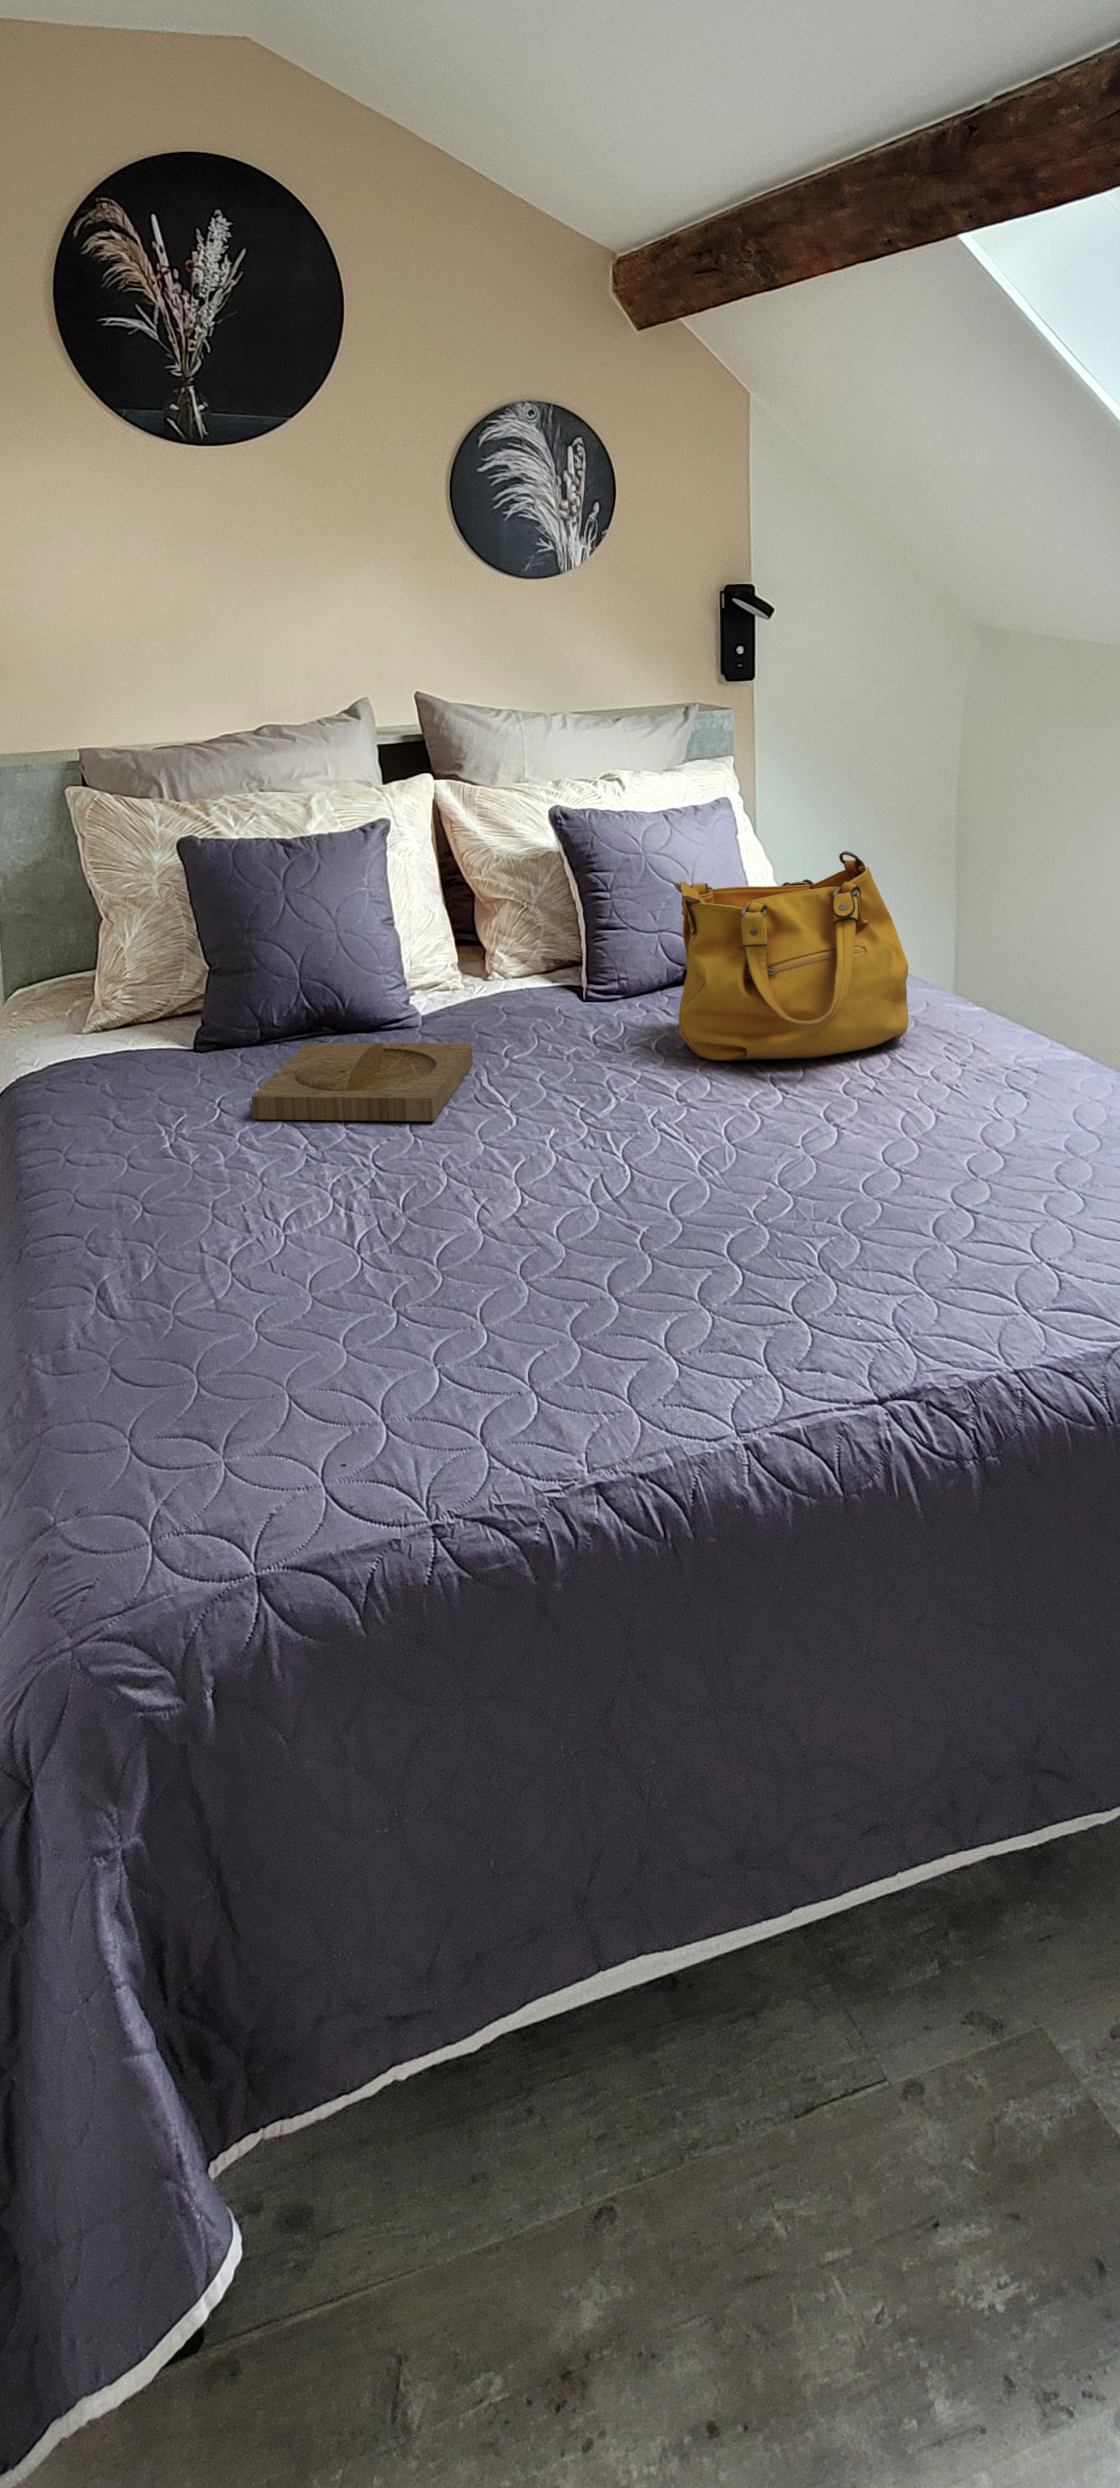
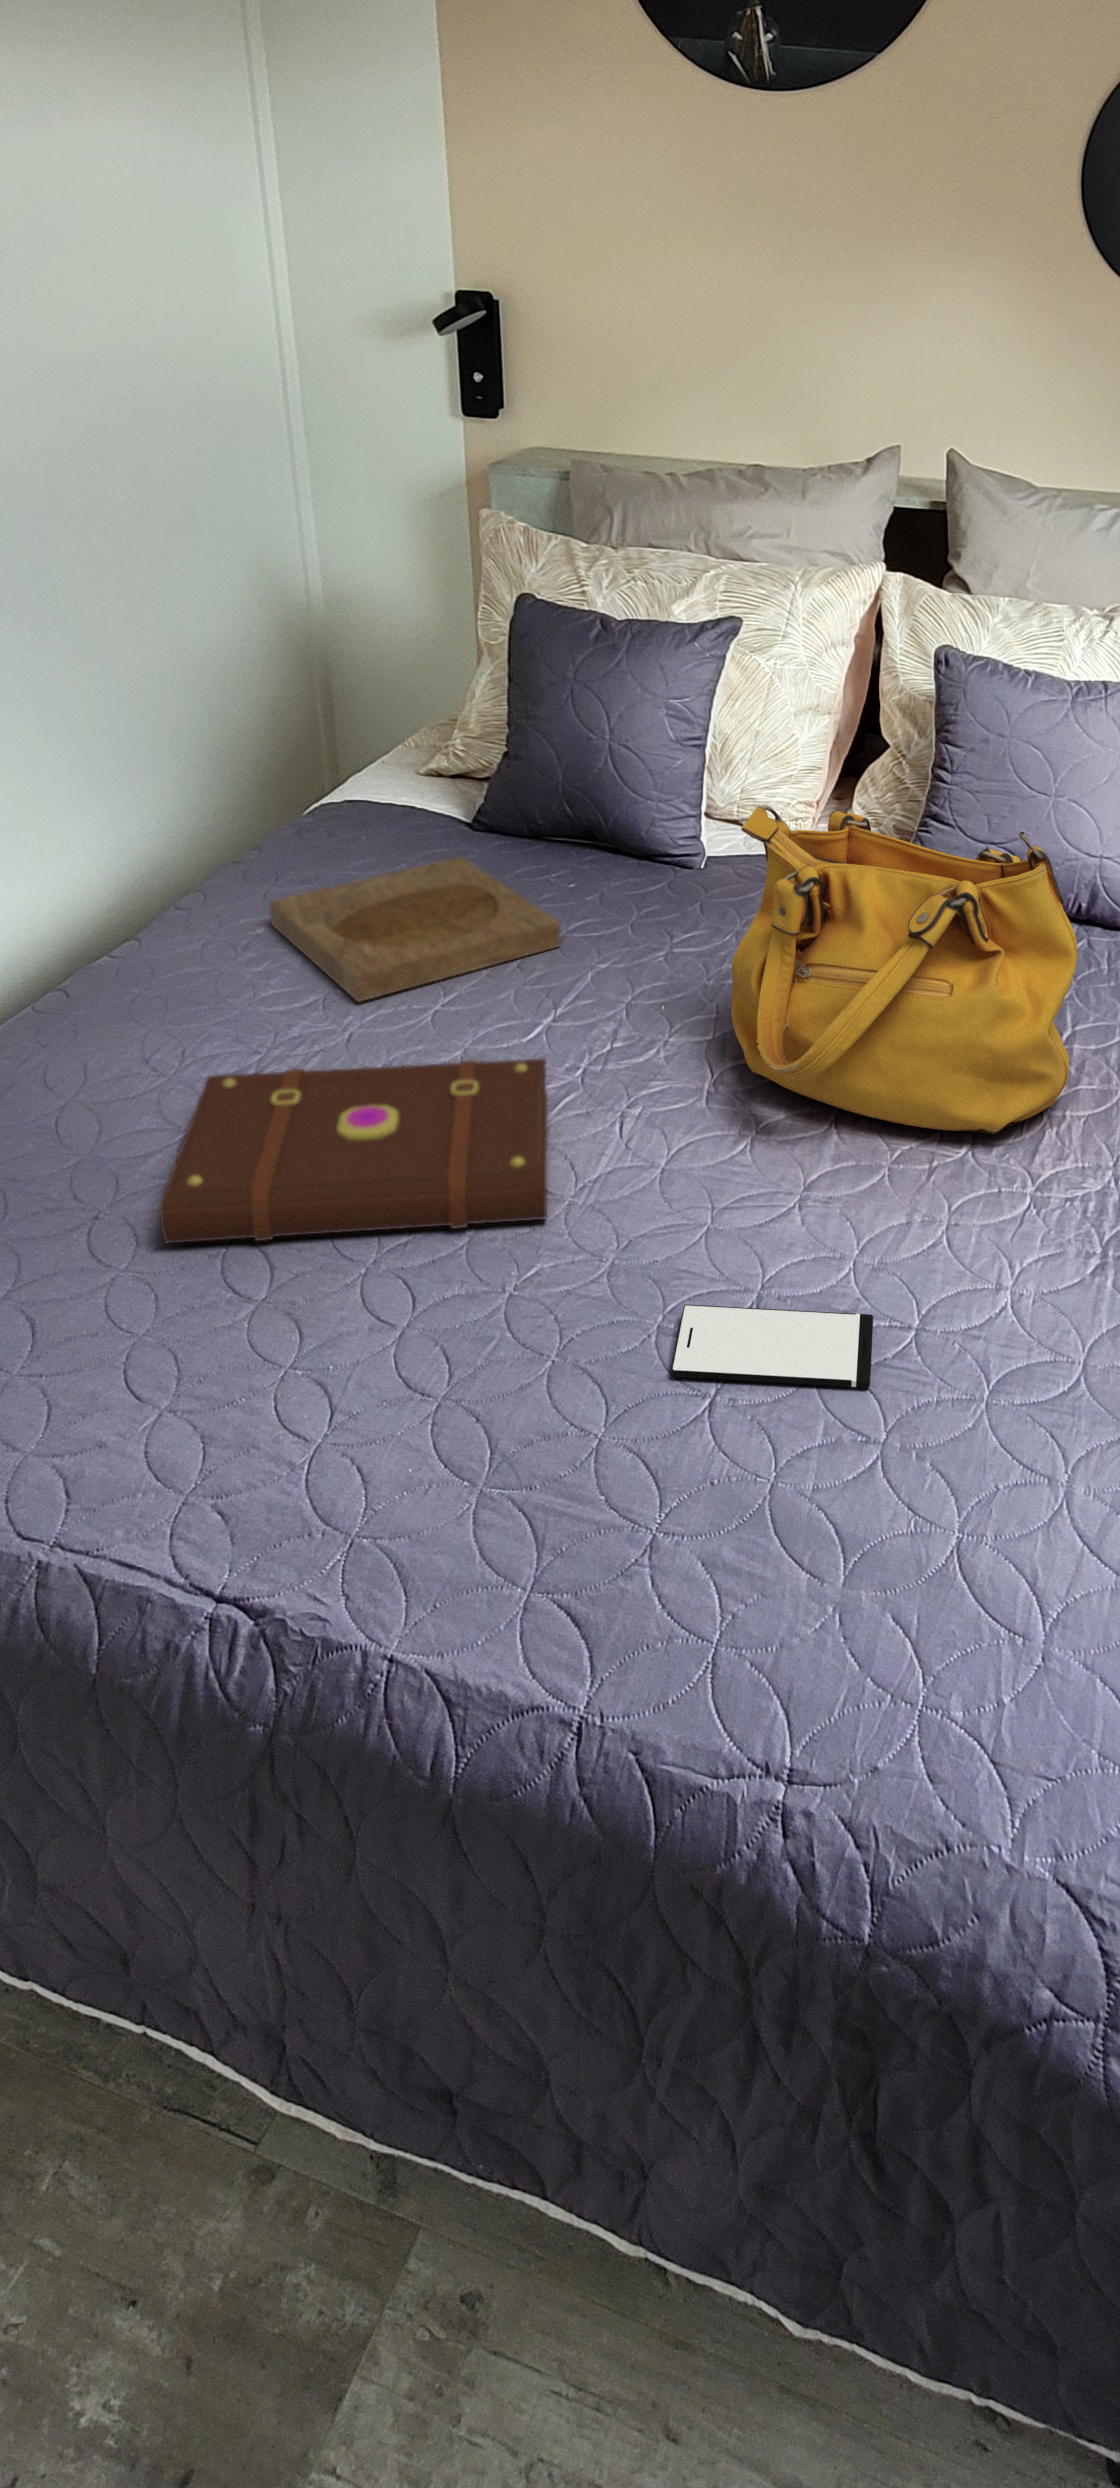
book: none [500,1079,802,1220] -> present [160,1058,548,1243]
smartphone: none [943,1099,1064,1149] -> present [671,1305,873,1388]

